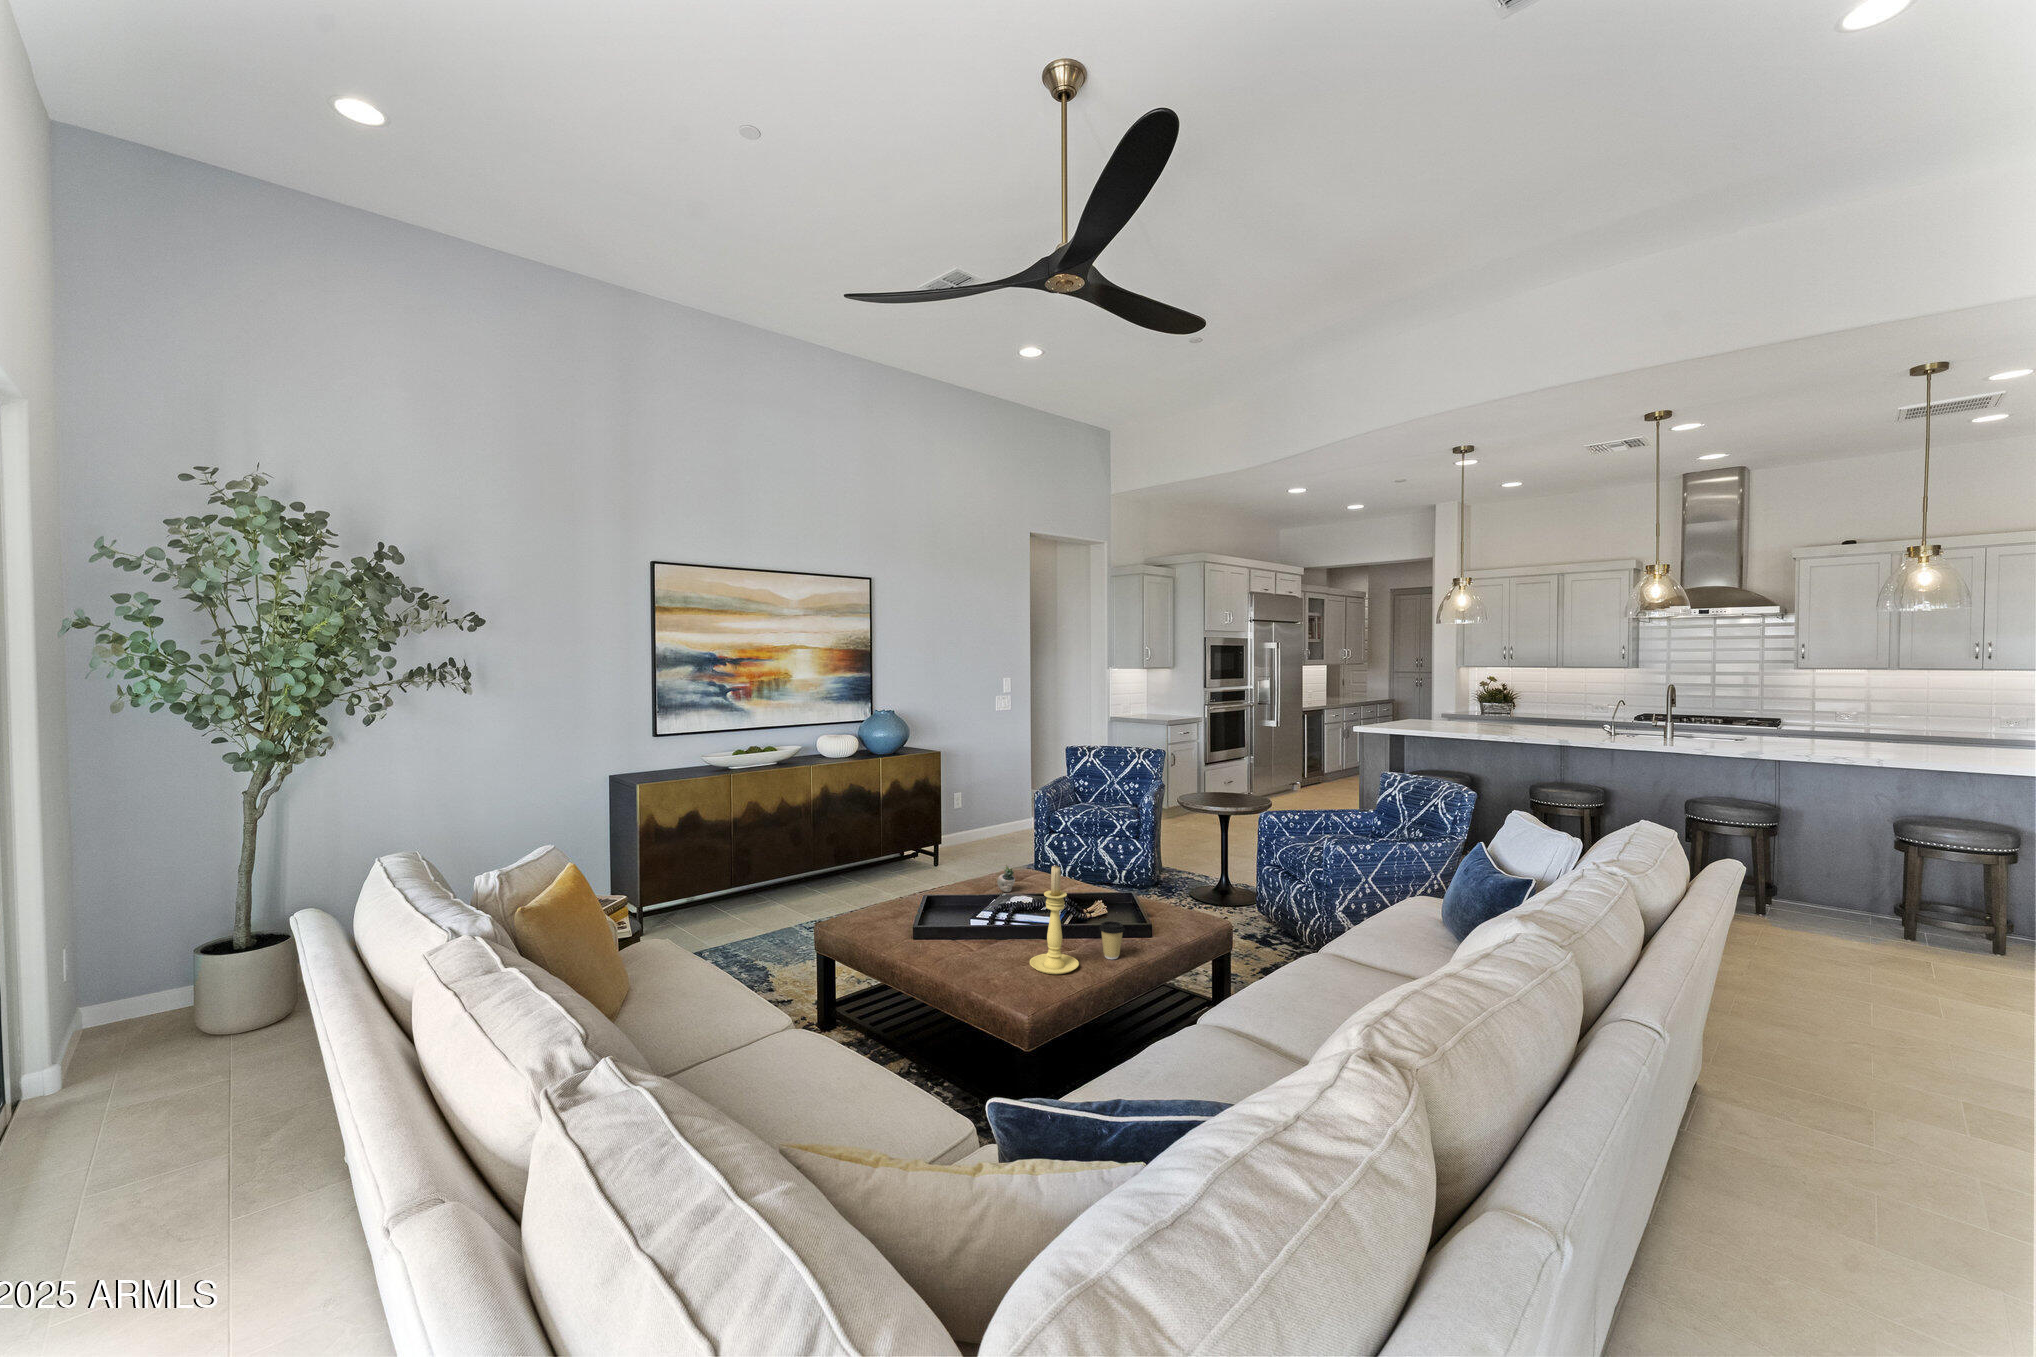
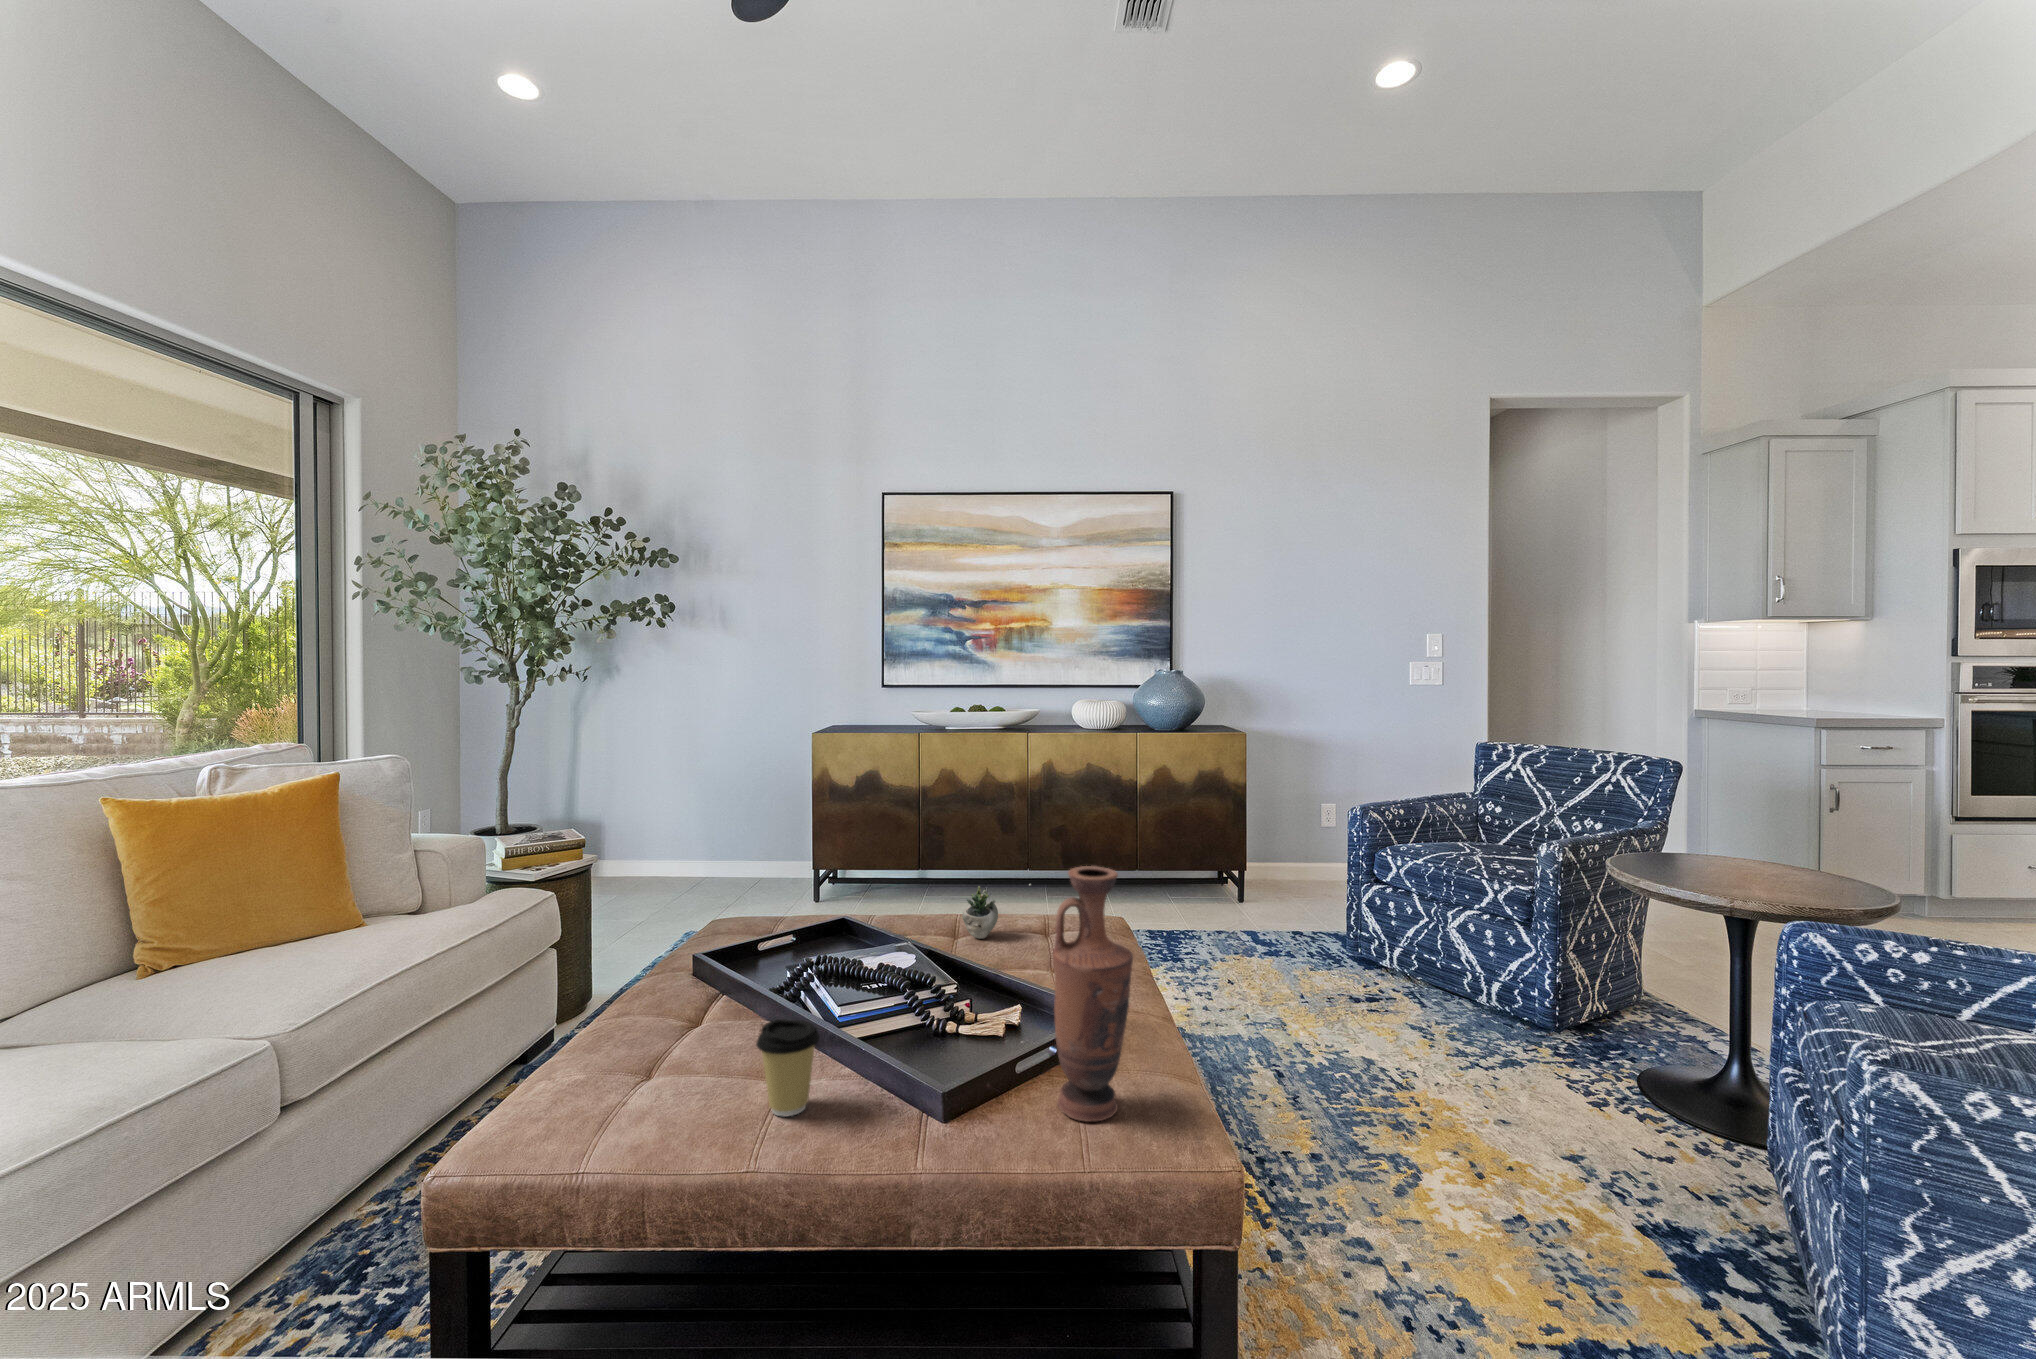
vase: none [1169,838,1200,932] -> present [1053,866,1133,1121]
candle holder: present [1030,865,1079,974] -> none [604,855,723,1105]

